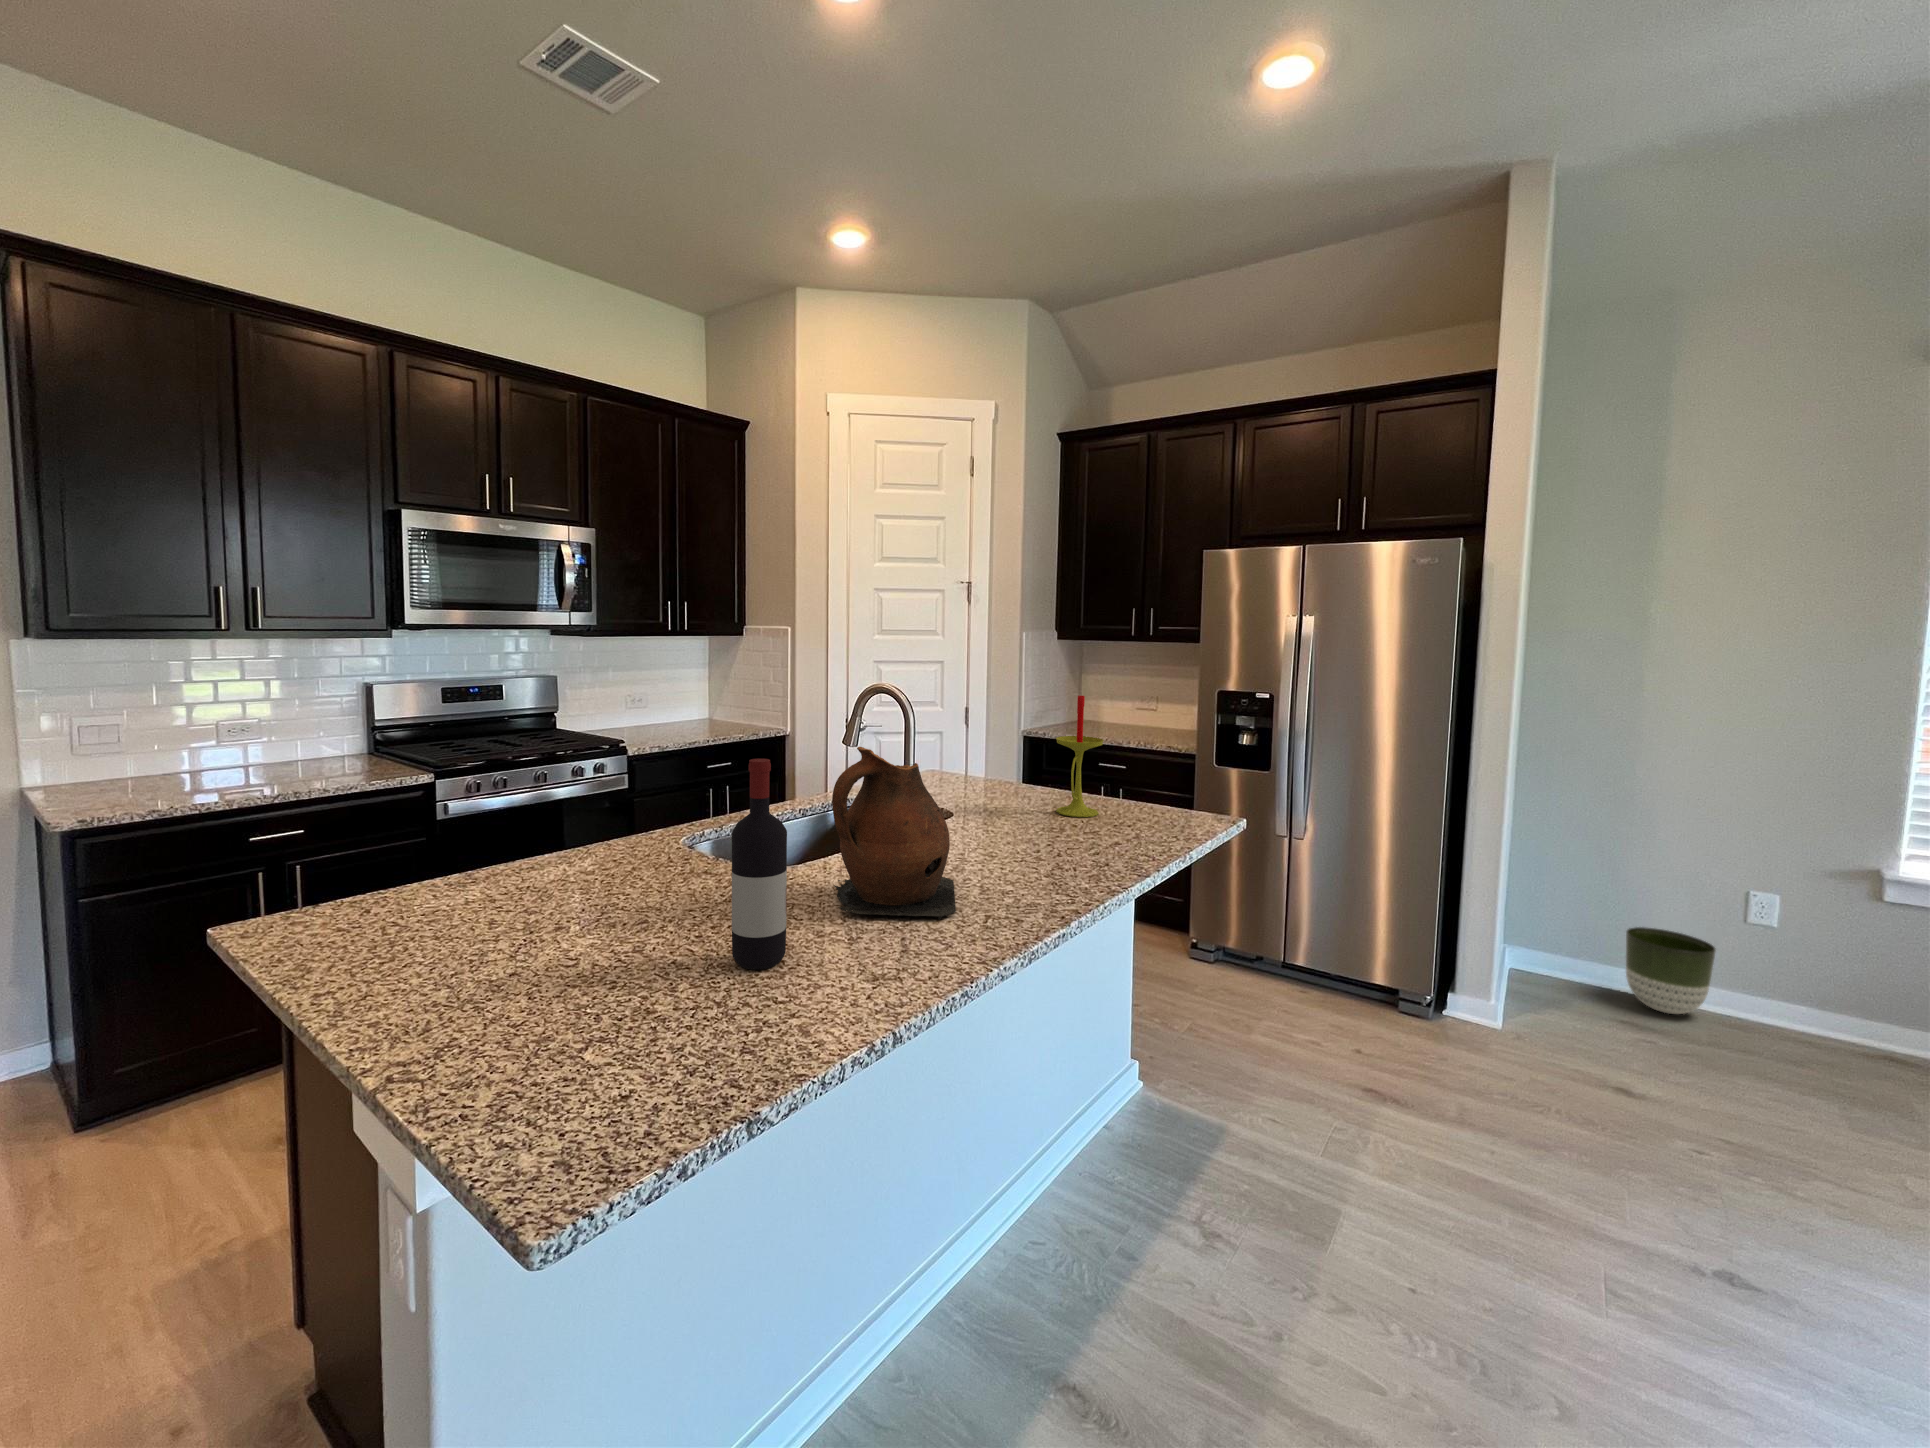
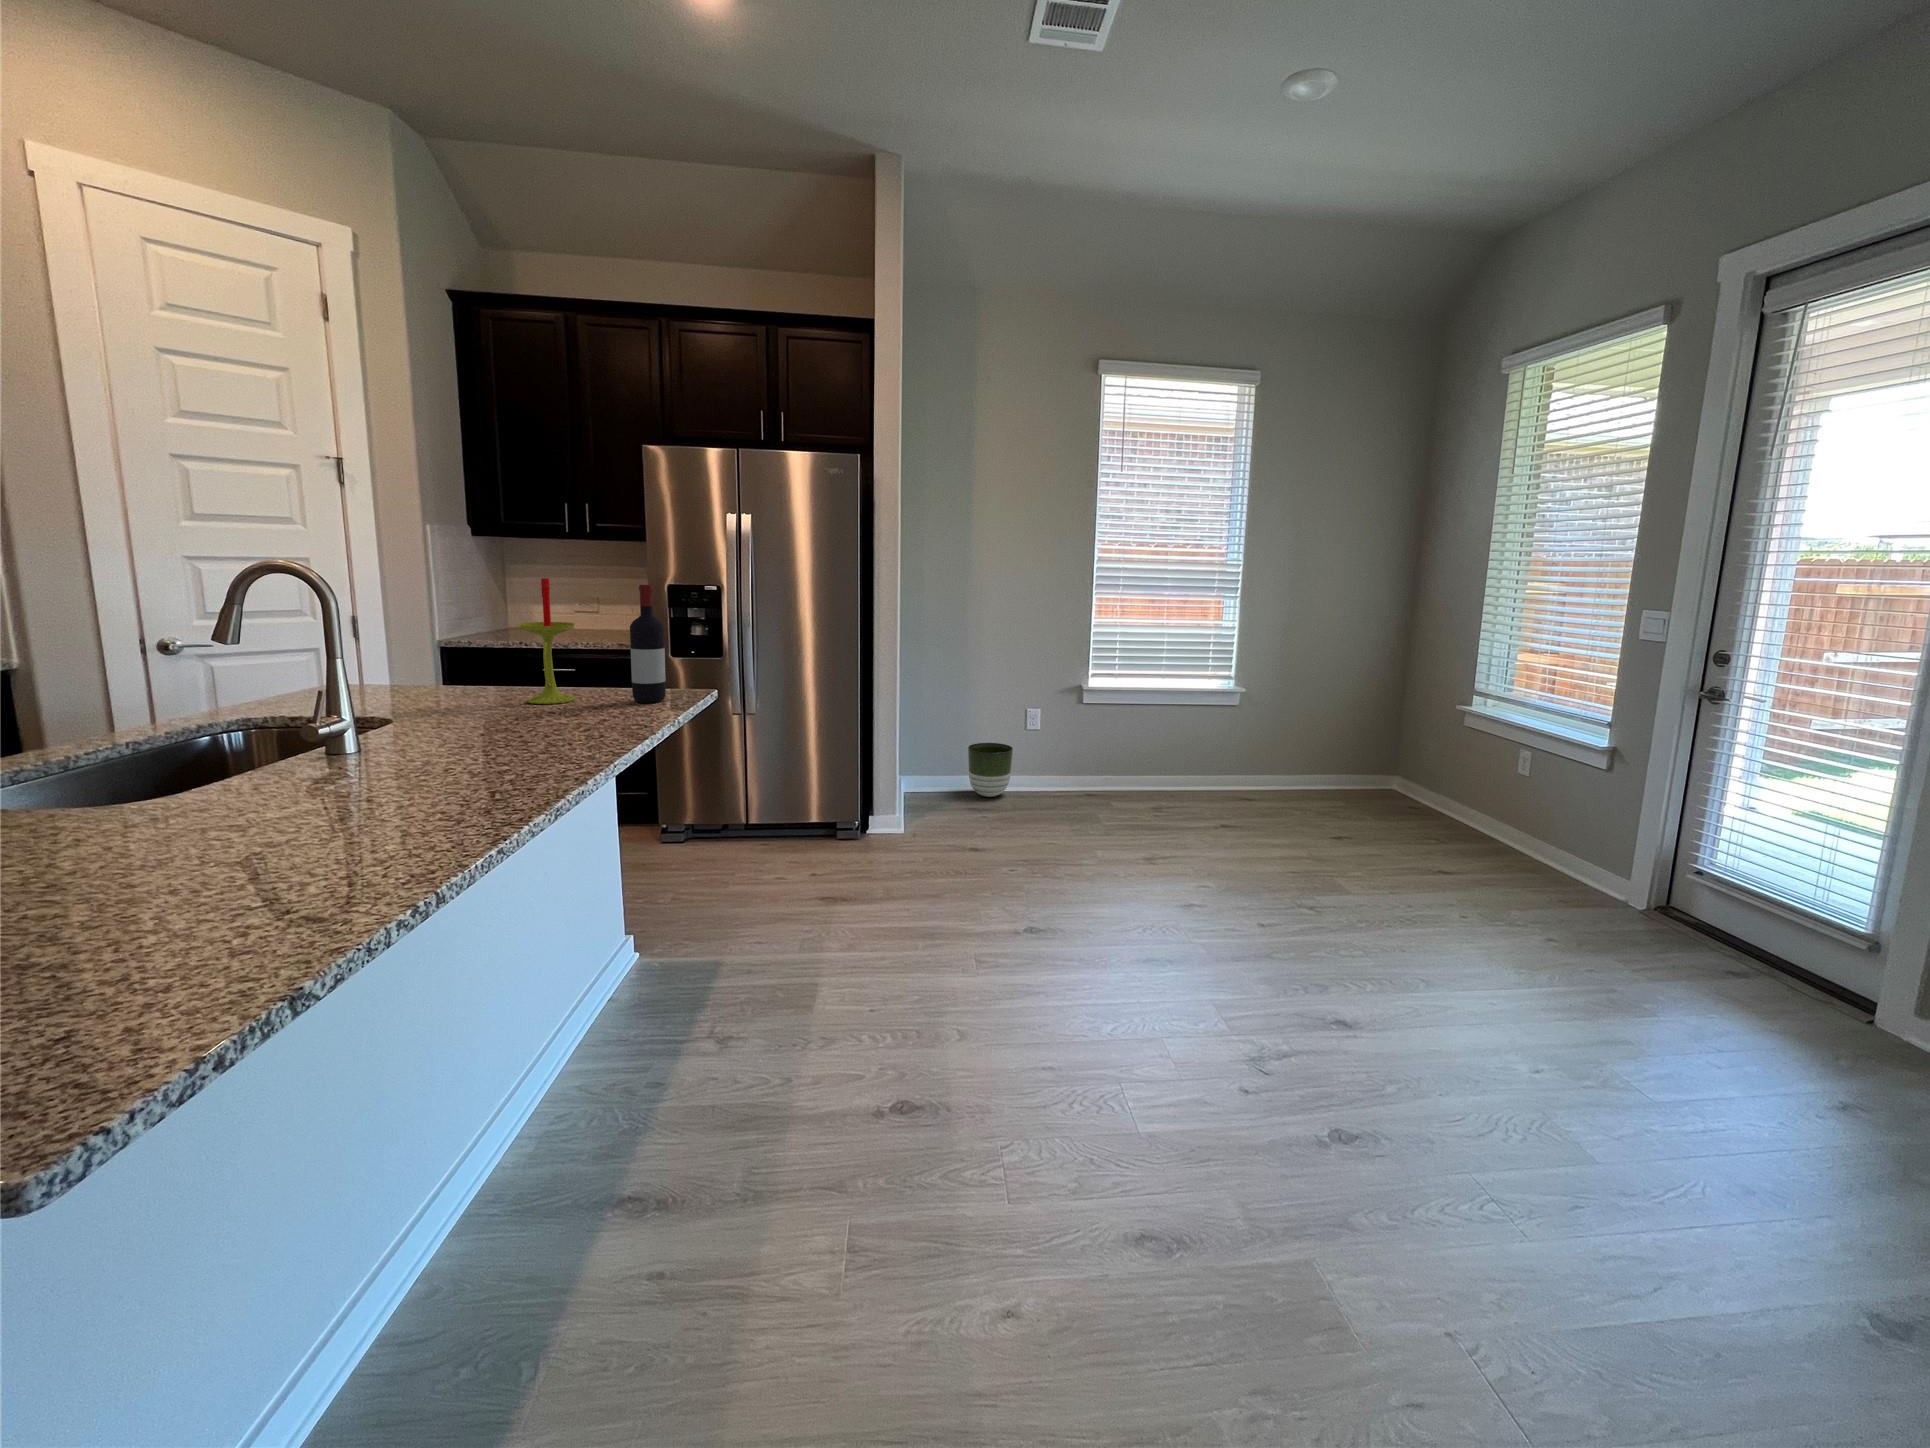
ceramic pitcher: present [832,747,956,920] -> none [256,621,455,817]
wine bottle: present [732,759,787,970] -> present [630,585,666,703]

